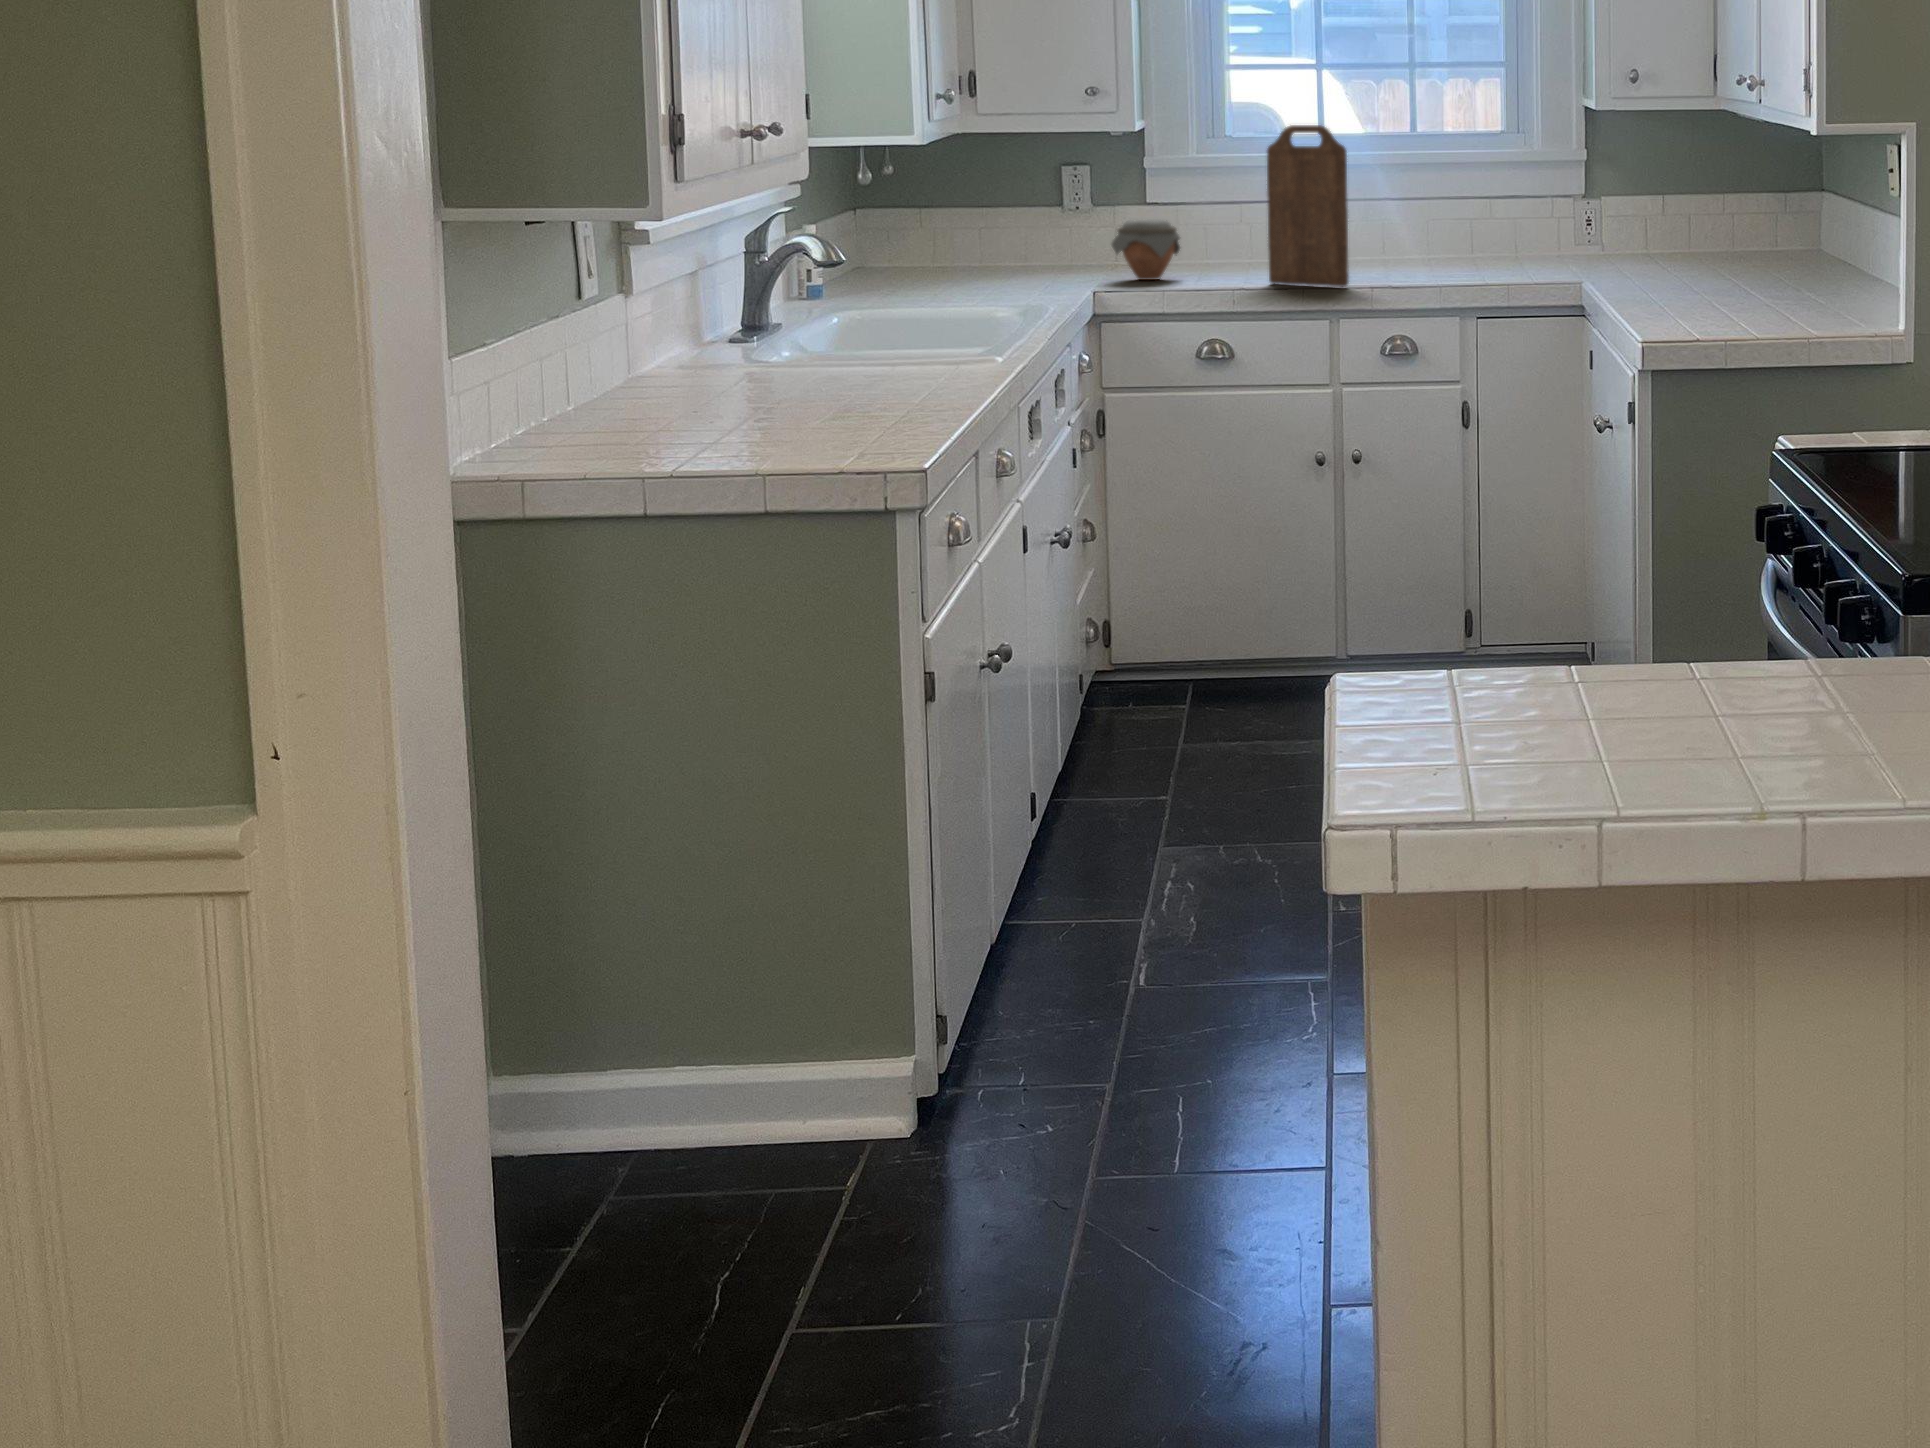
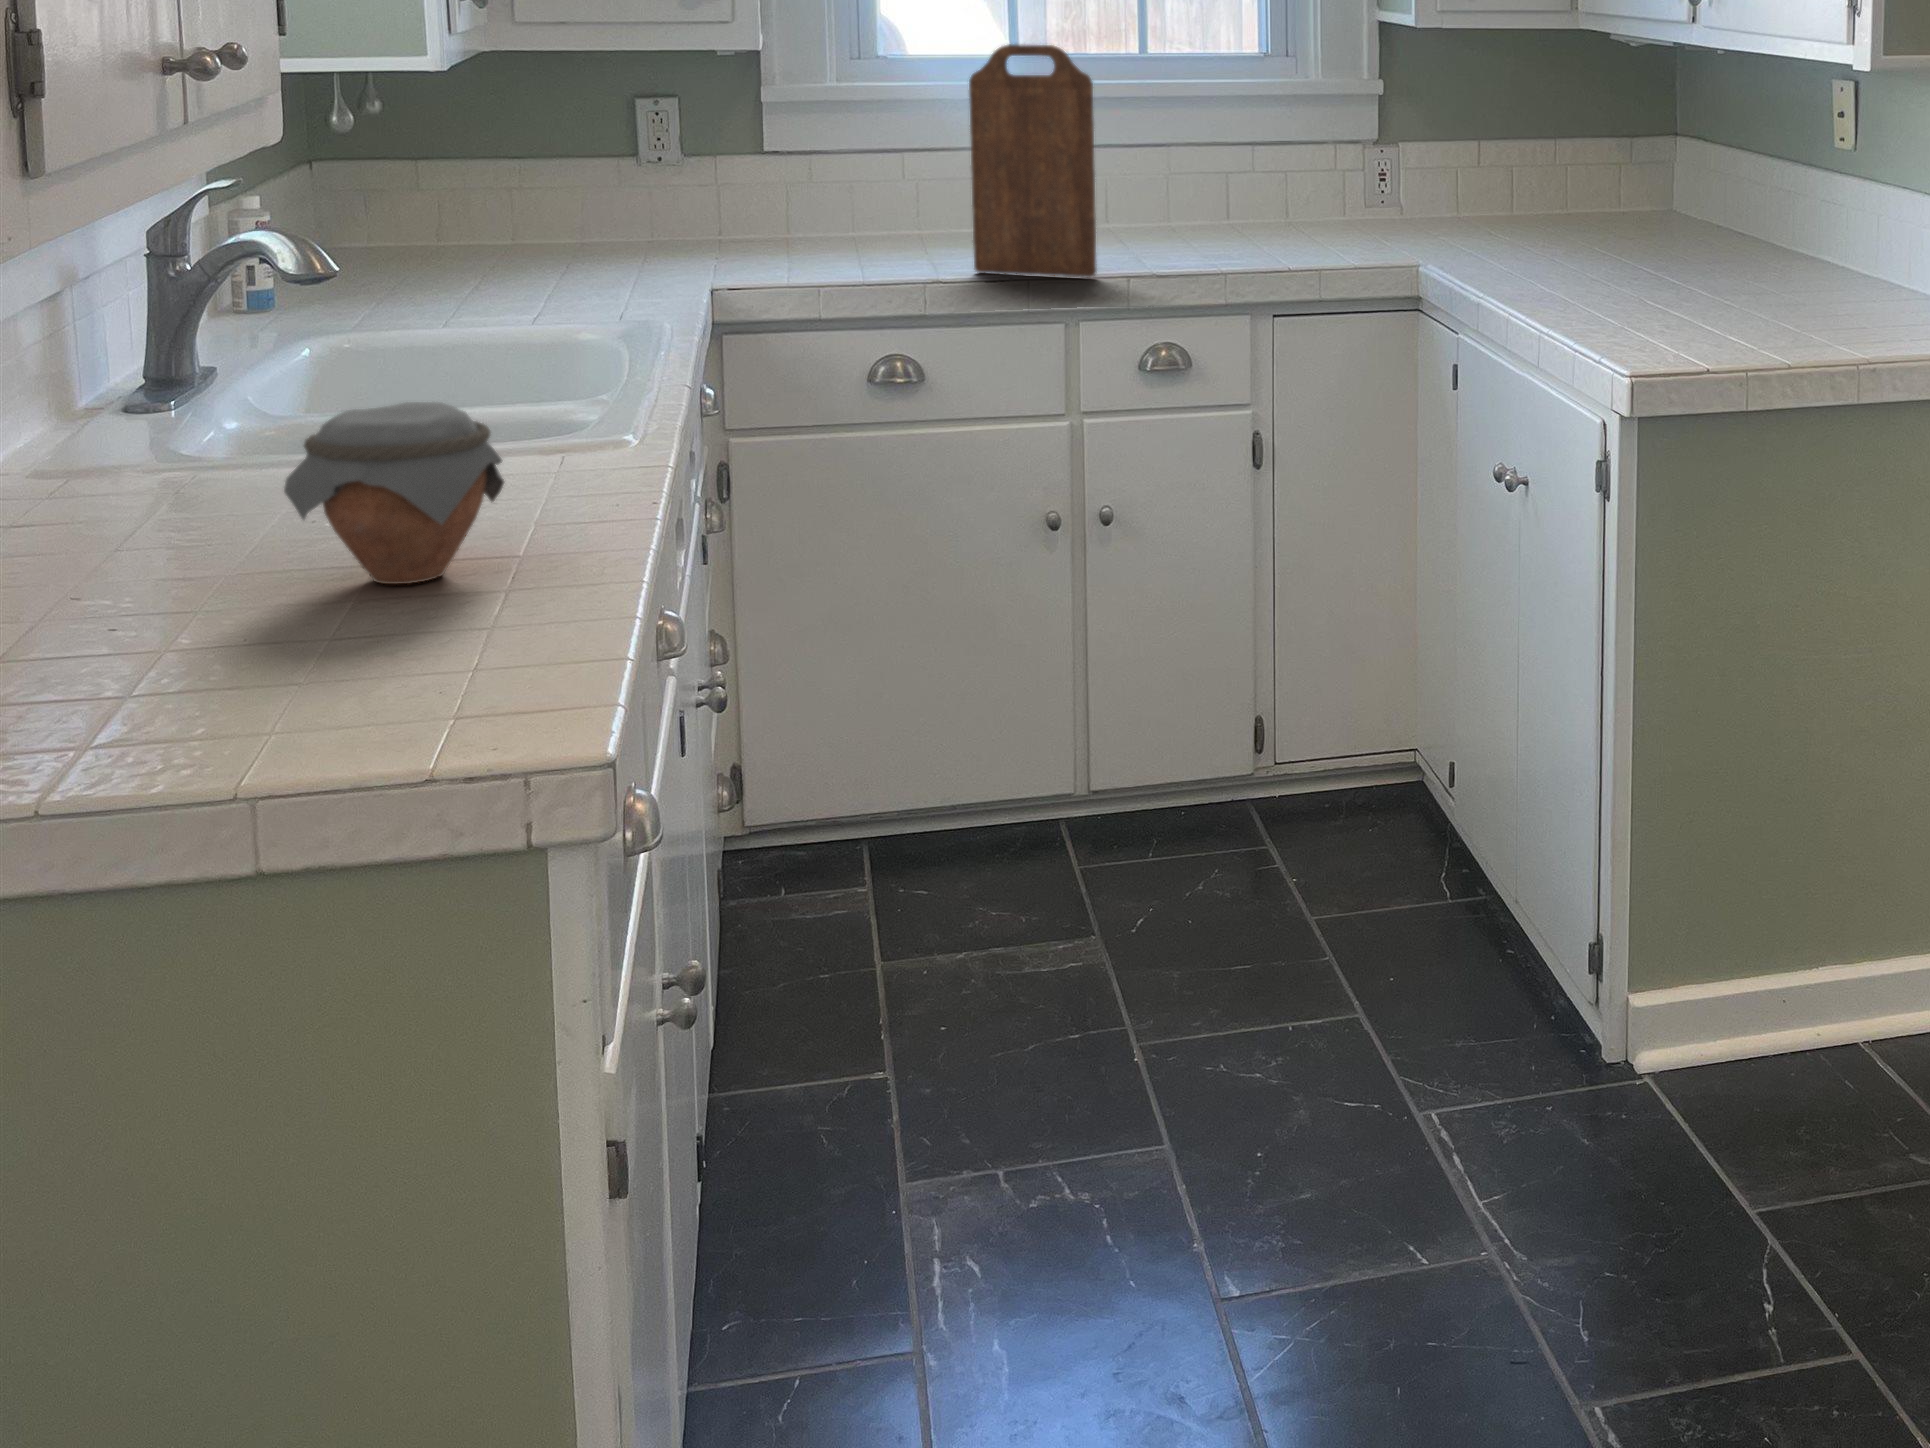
jar: present [1112,219,1180,280] -> present [284,402,504,584]

